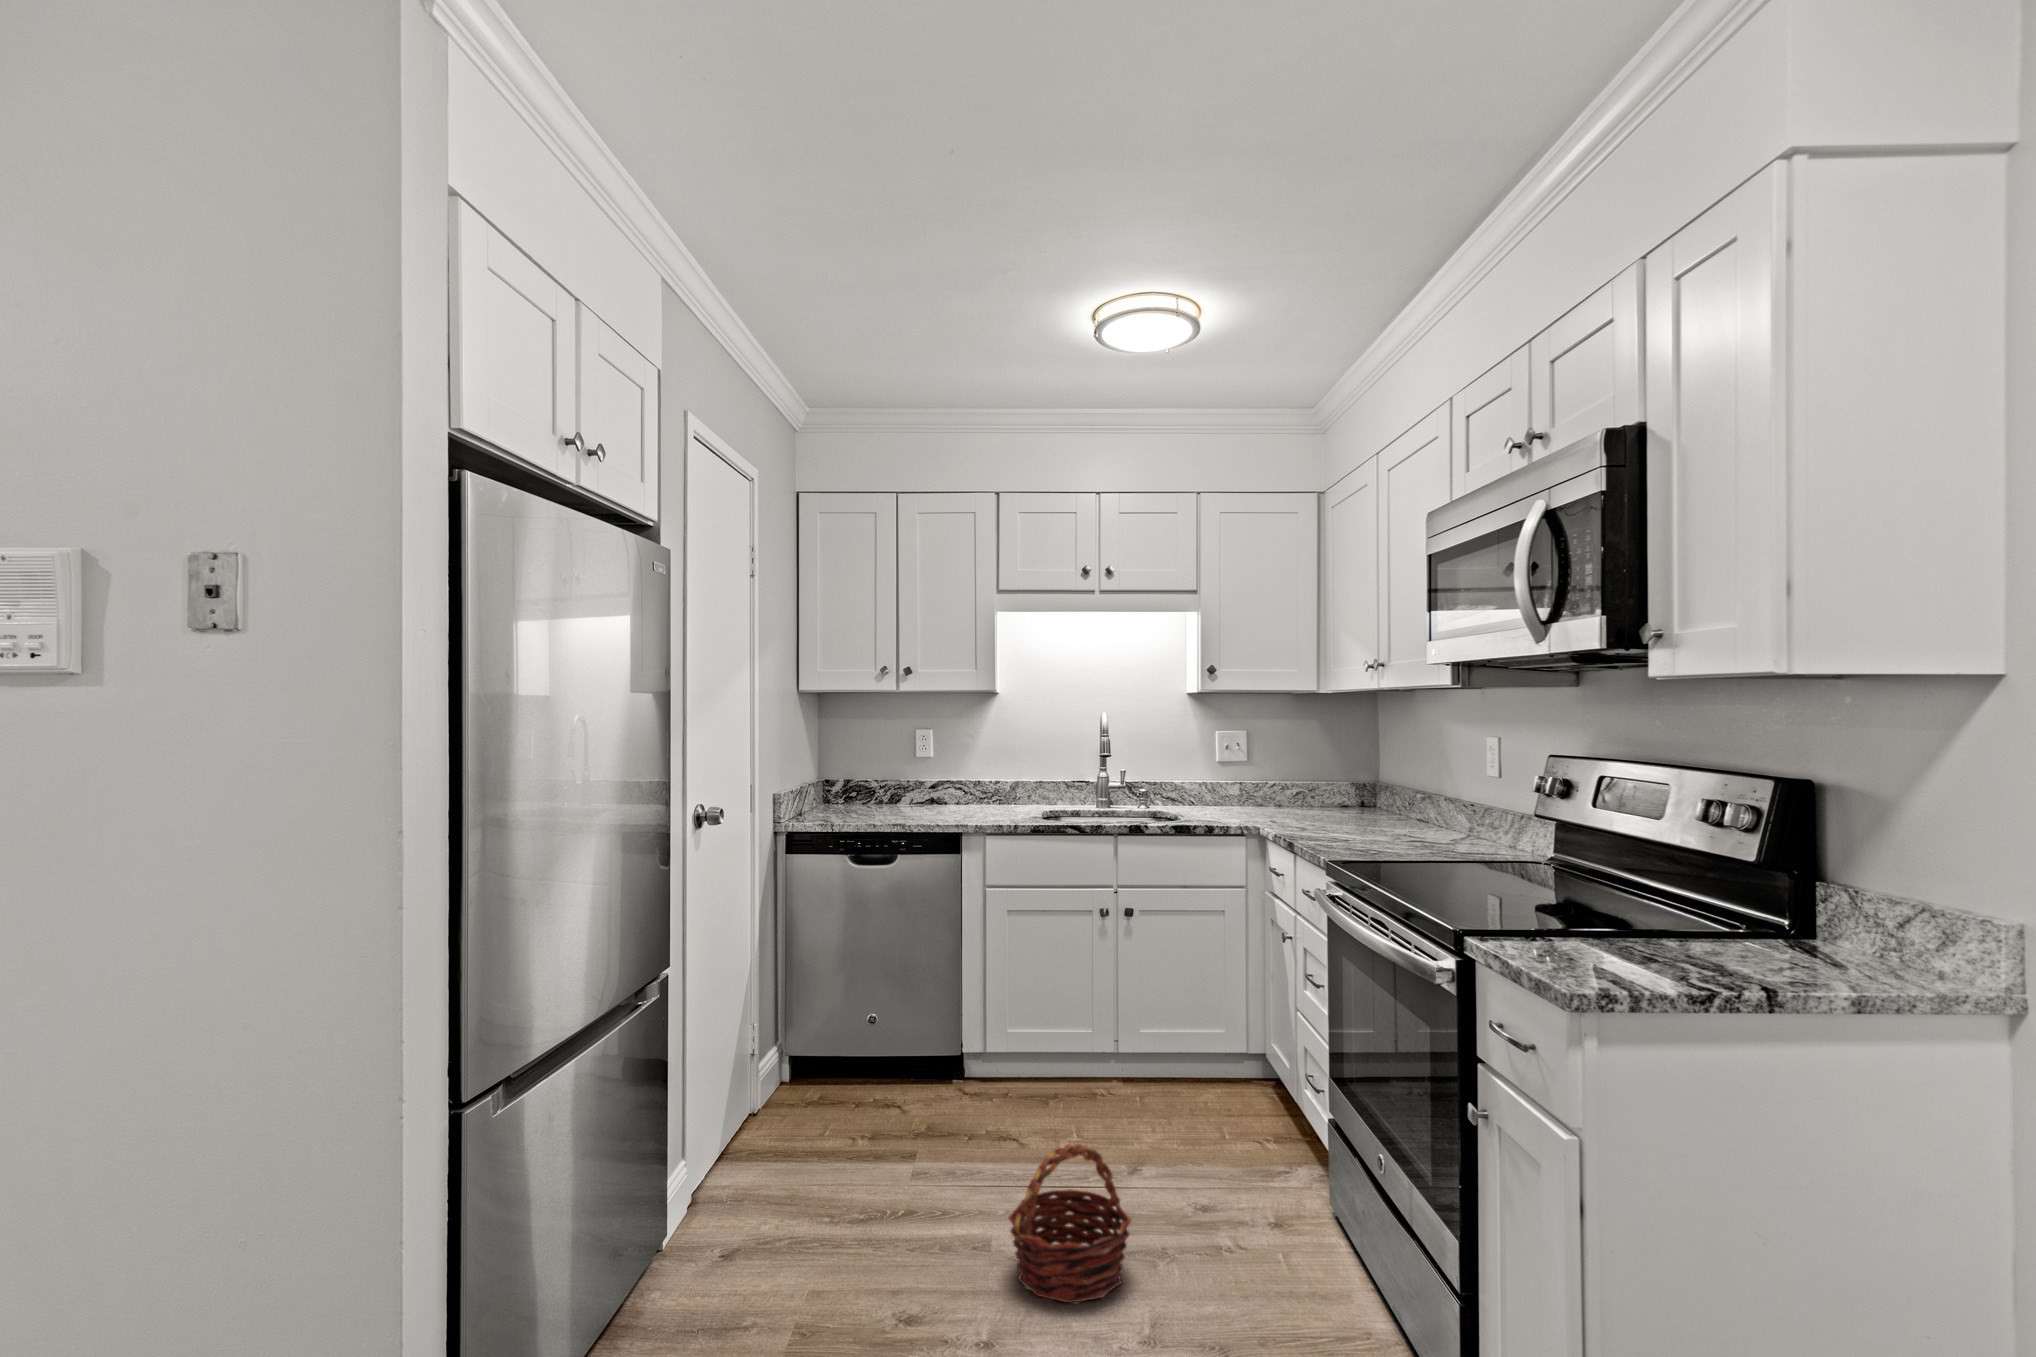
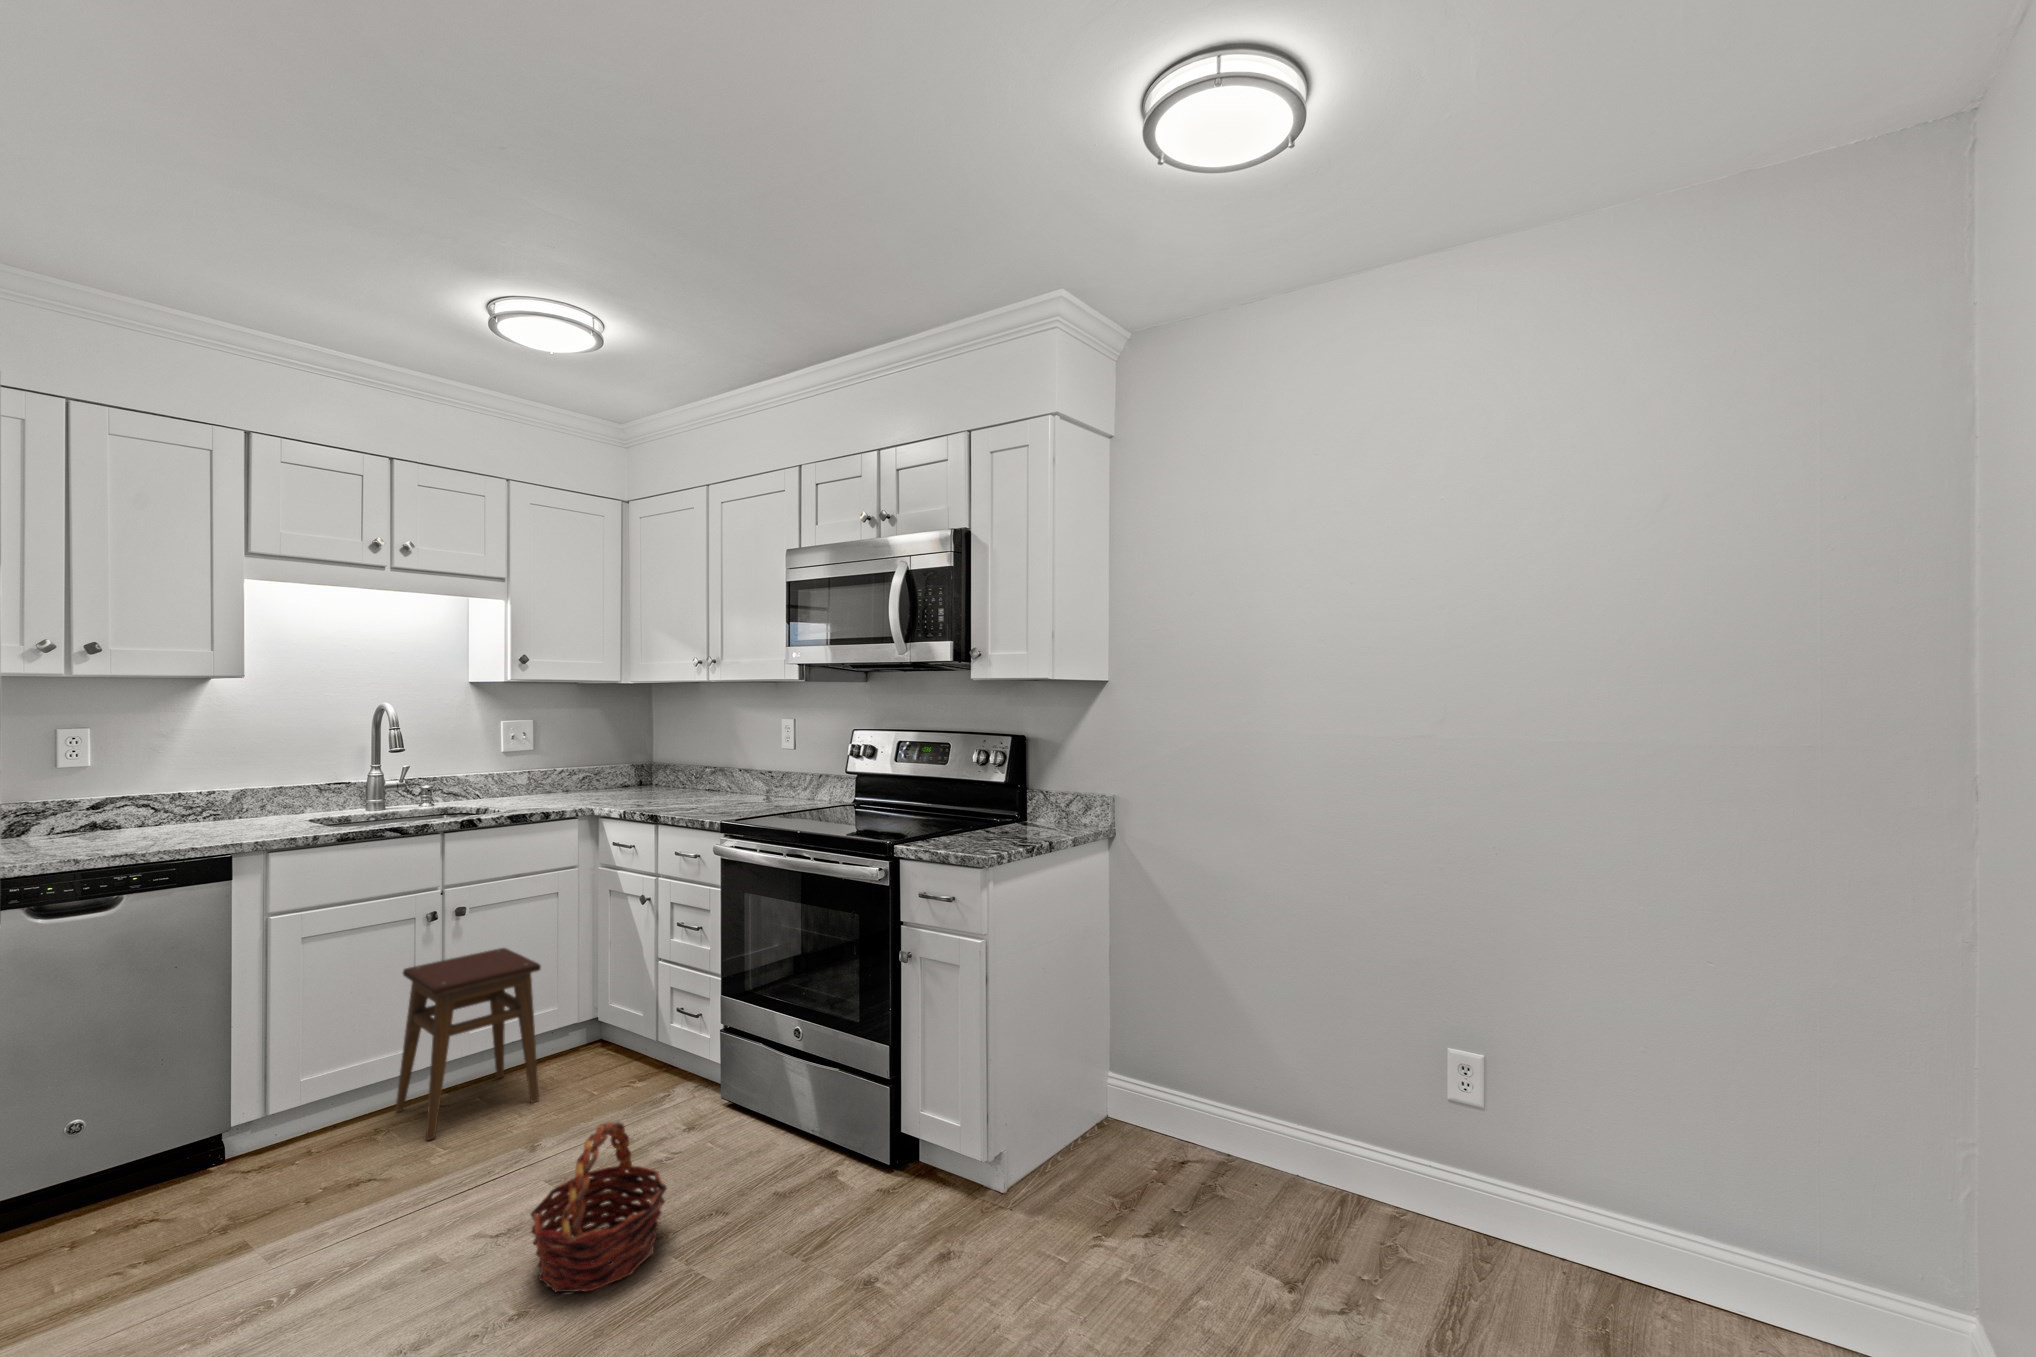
stool: none [1070,958,1166,1125] -> present [396,948,541,1140]

